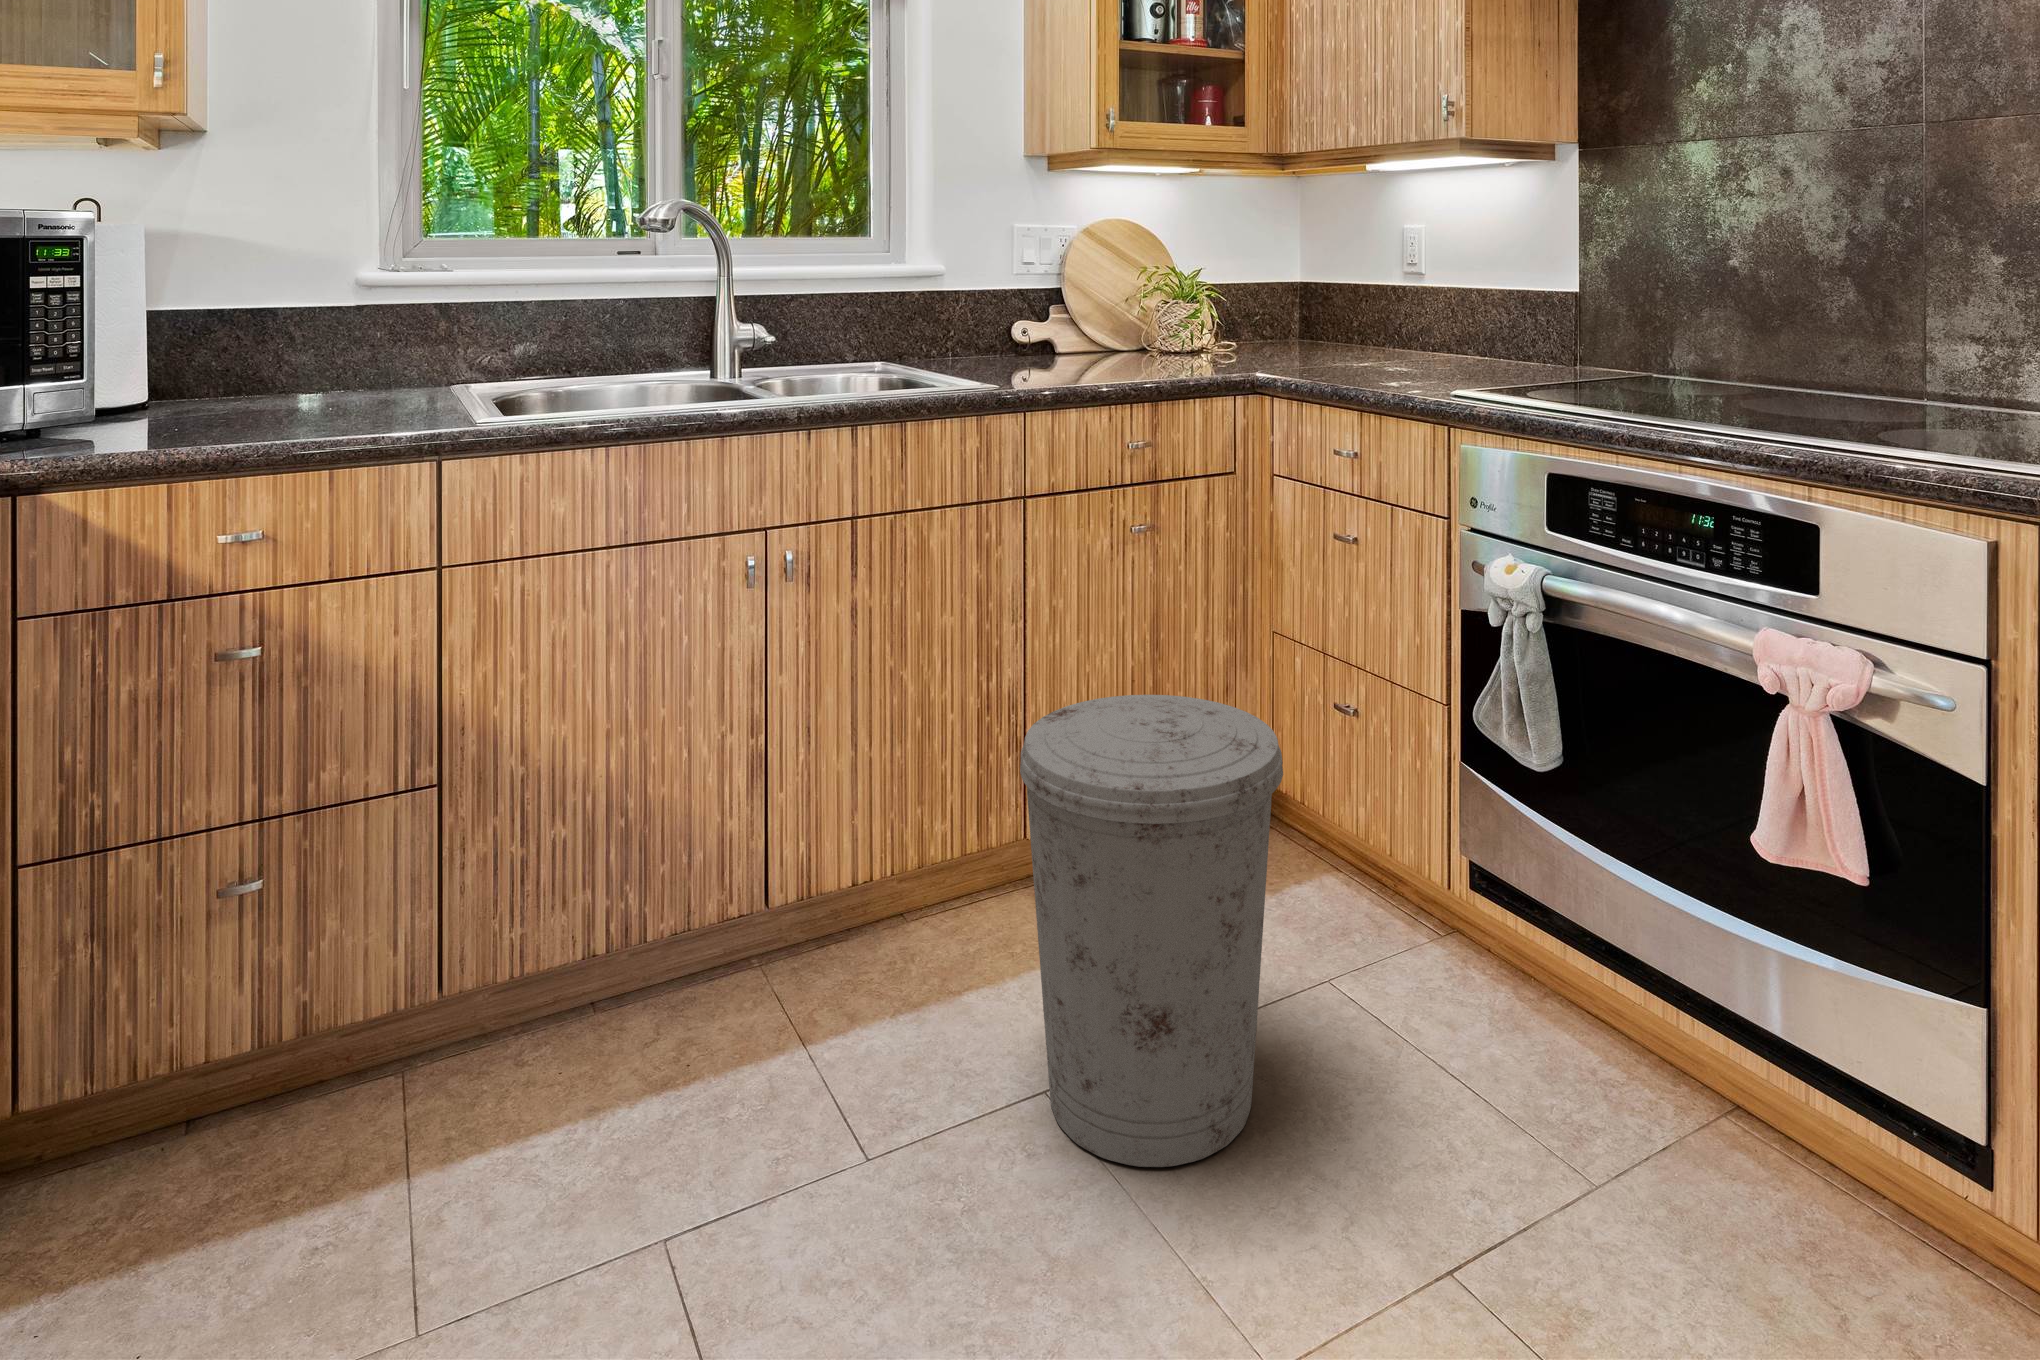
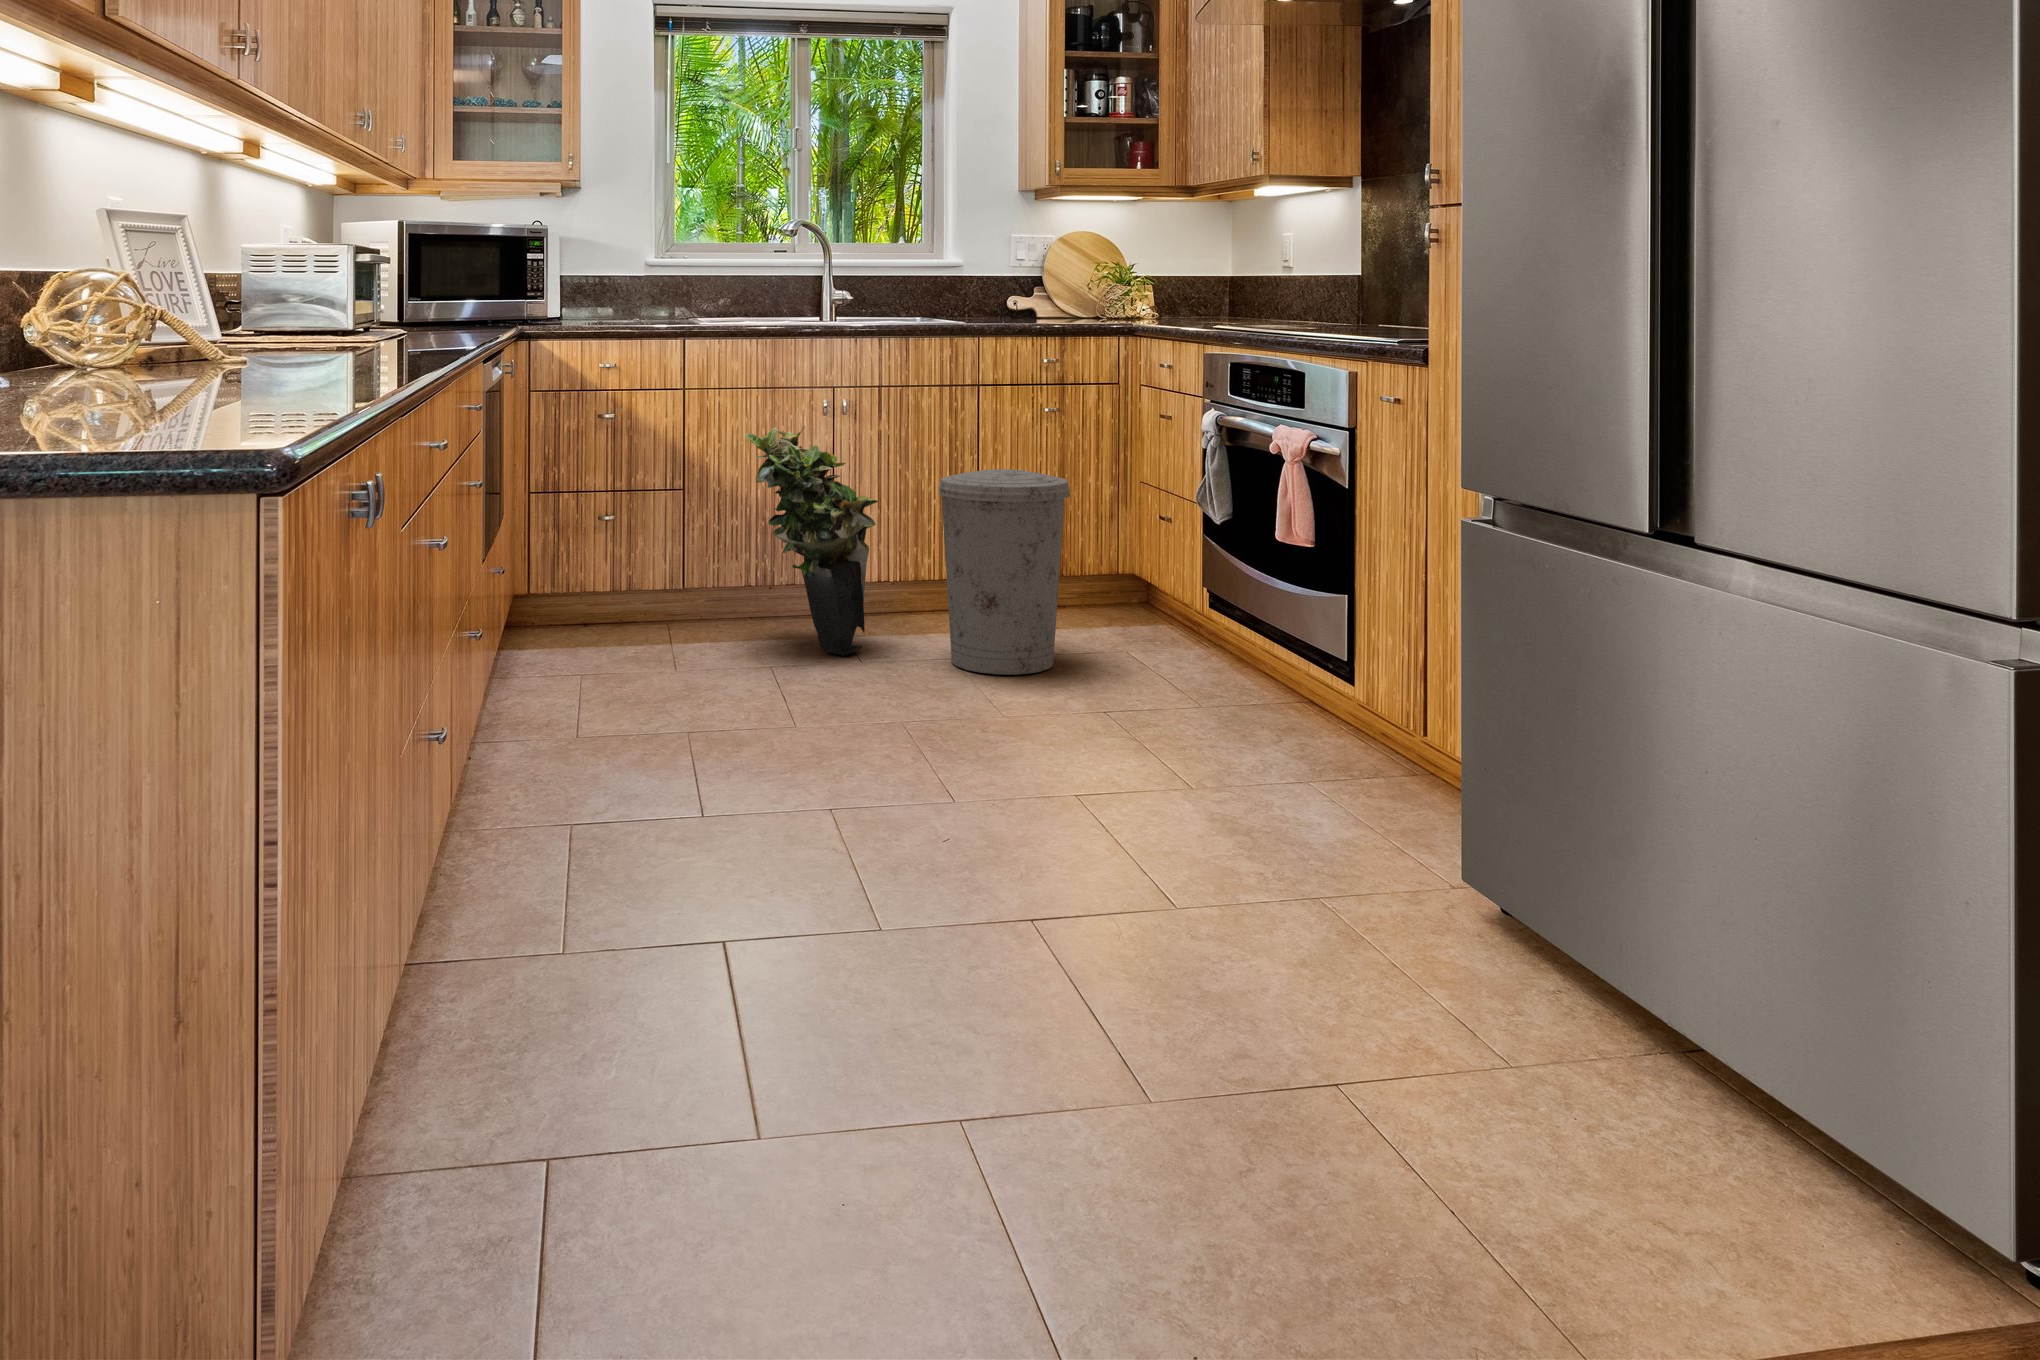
potted plant: none [582,634,889,1146] -> present [745,426,879,656]

